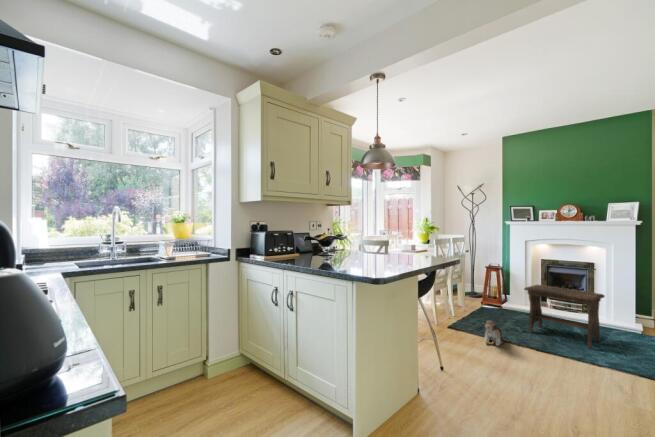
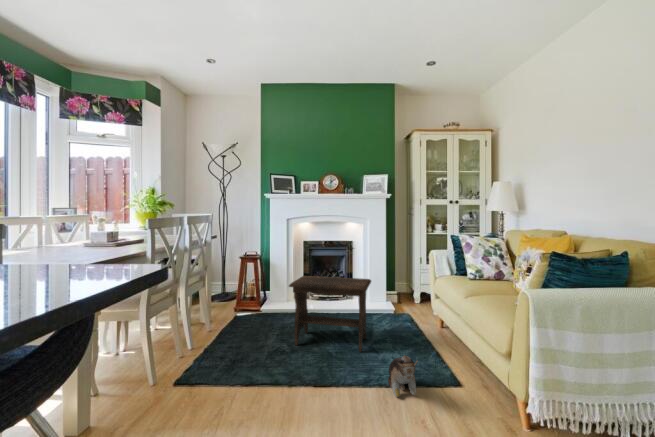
plush toy: present [484,321,503,346] -> present [388,356,417,397]

